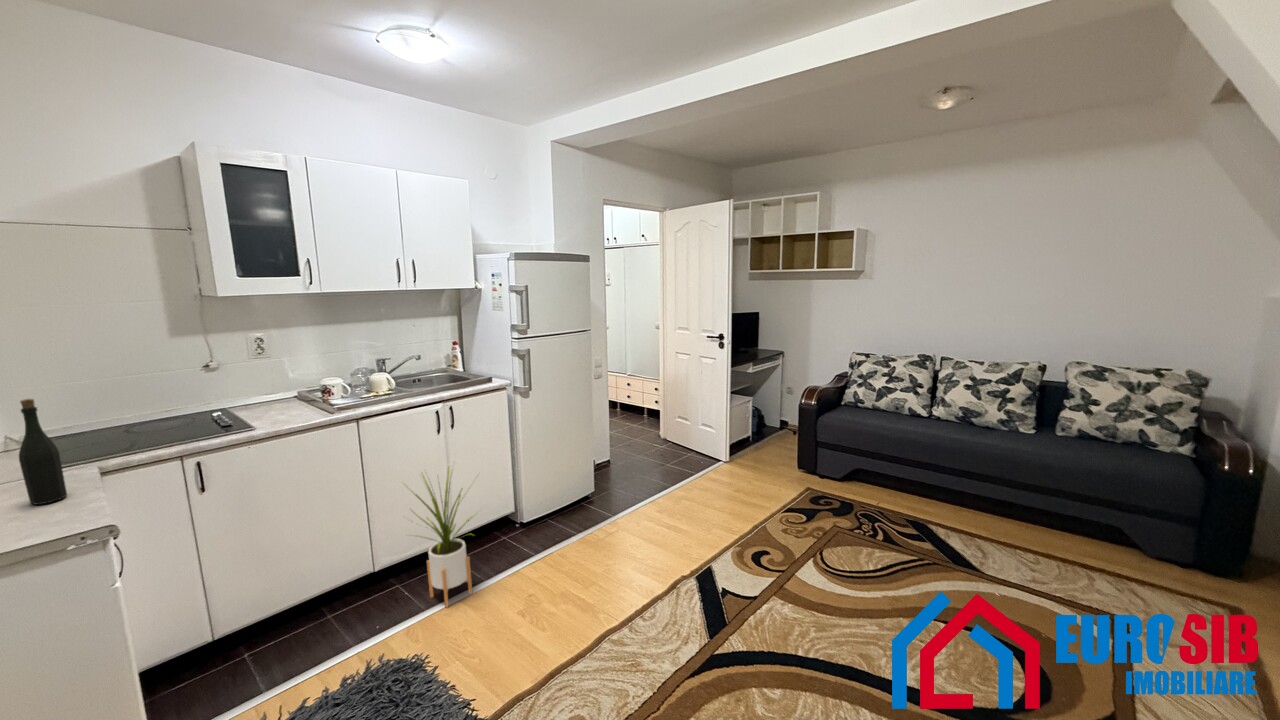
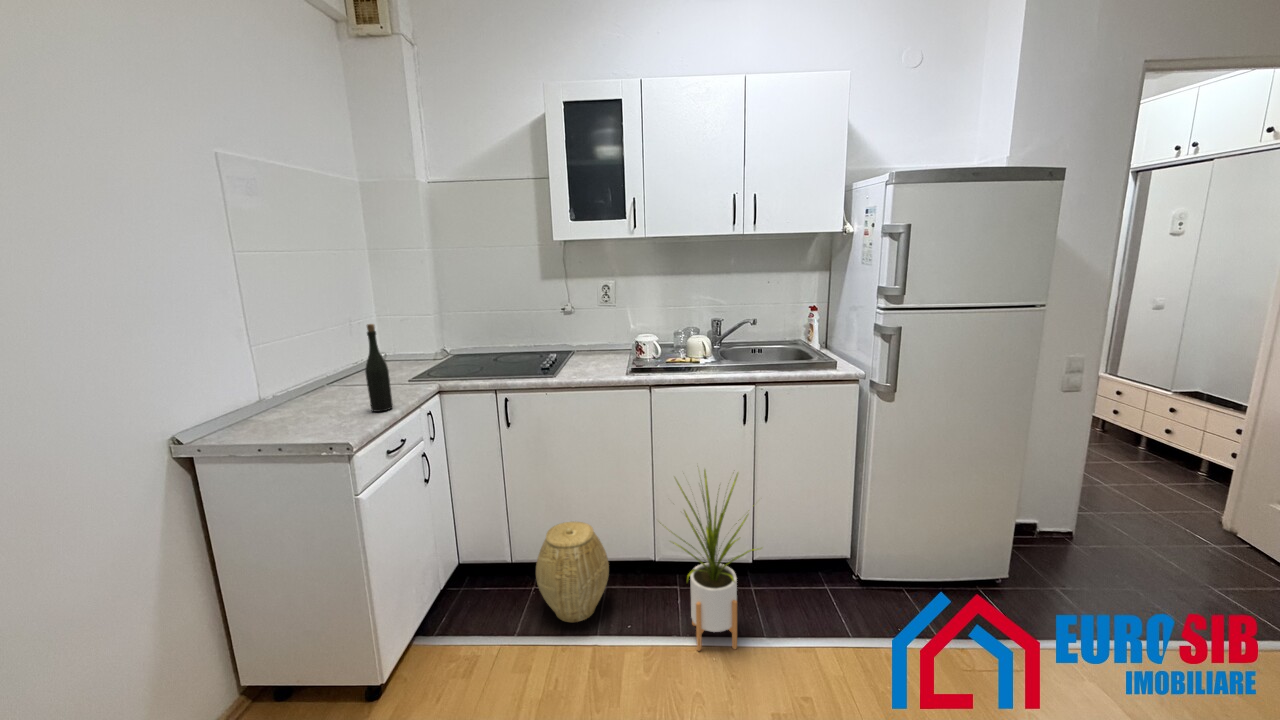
woven basket: none [266,557,348,655] -> present [536,522,609,622]

